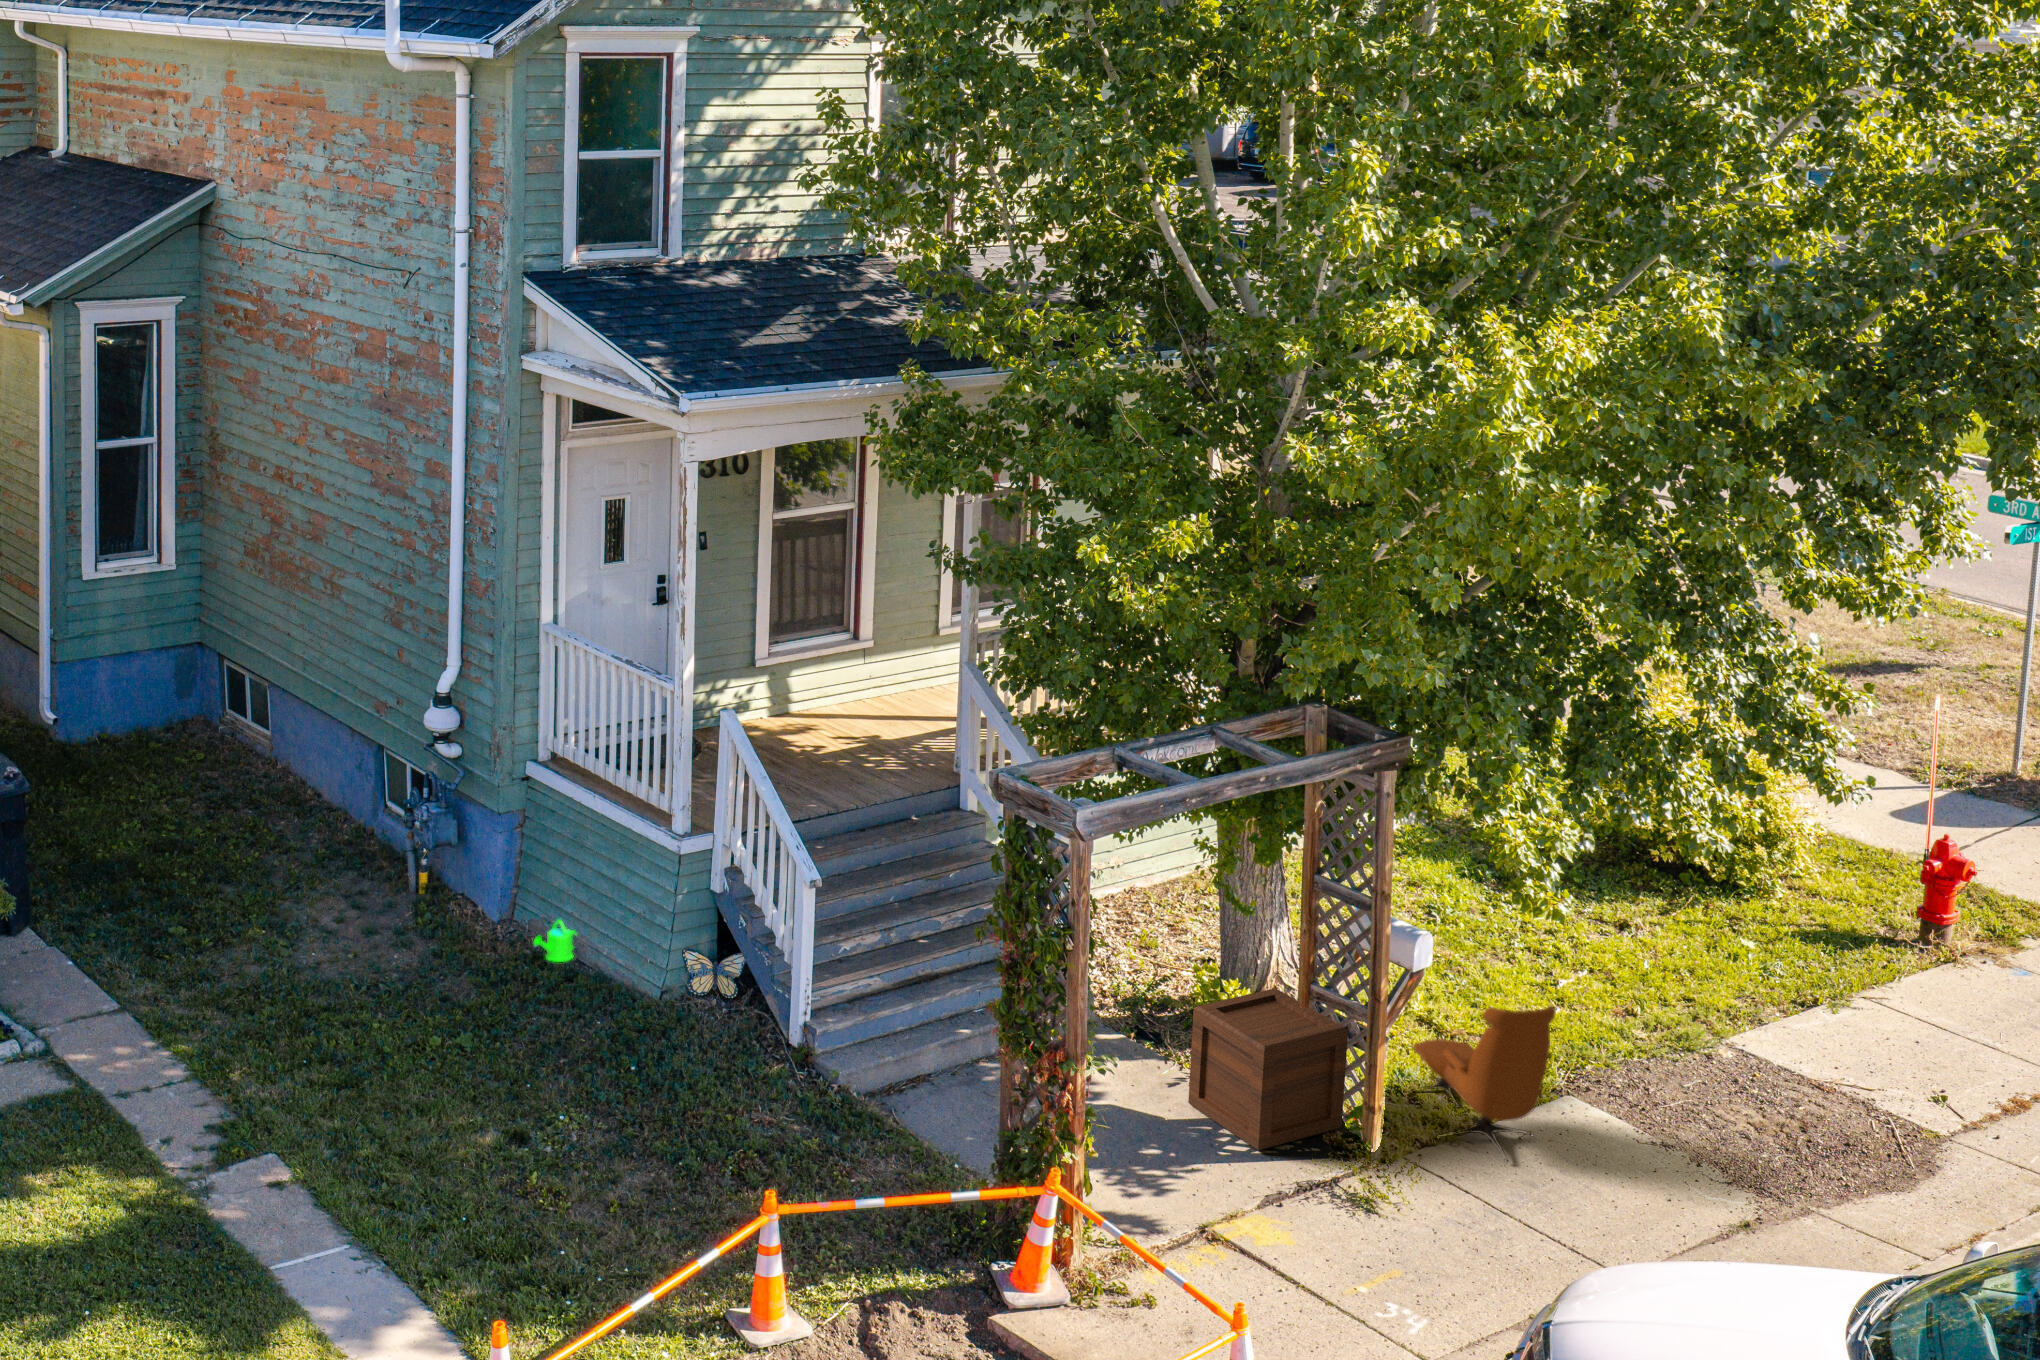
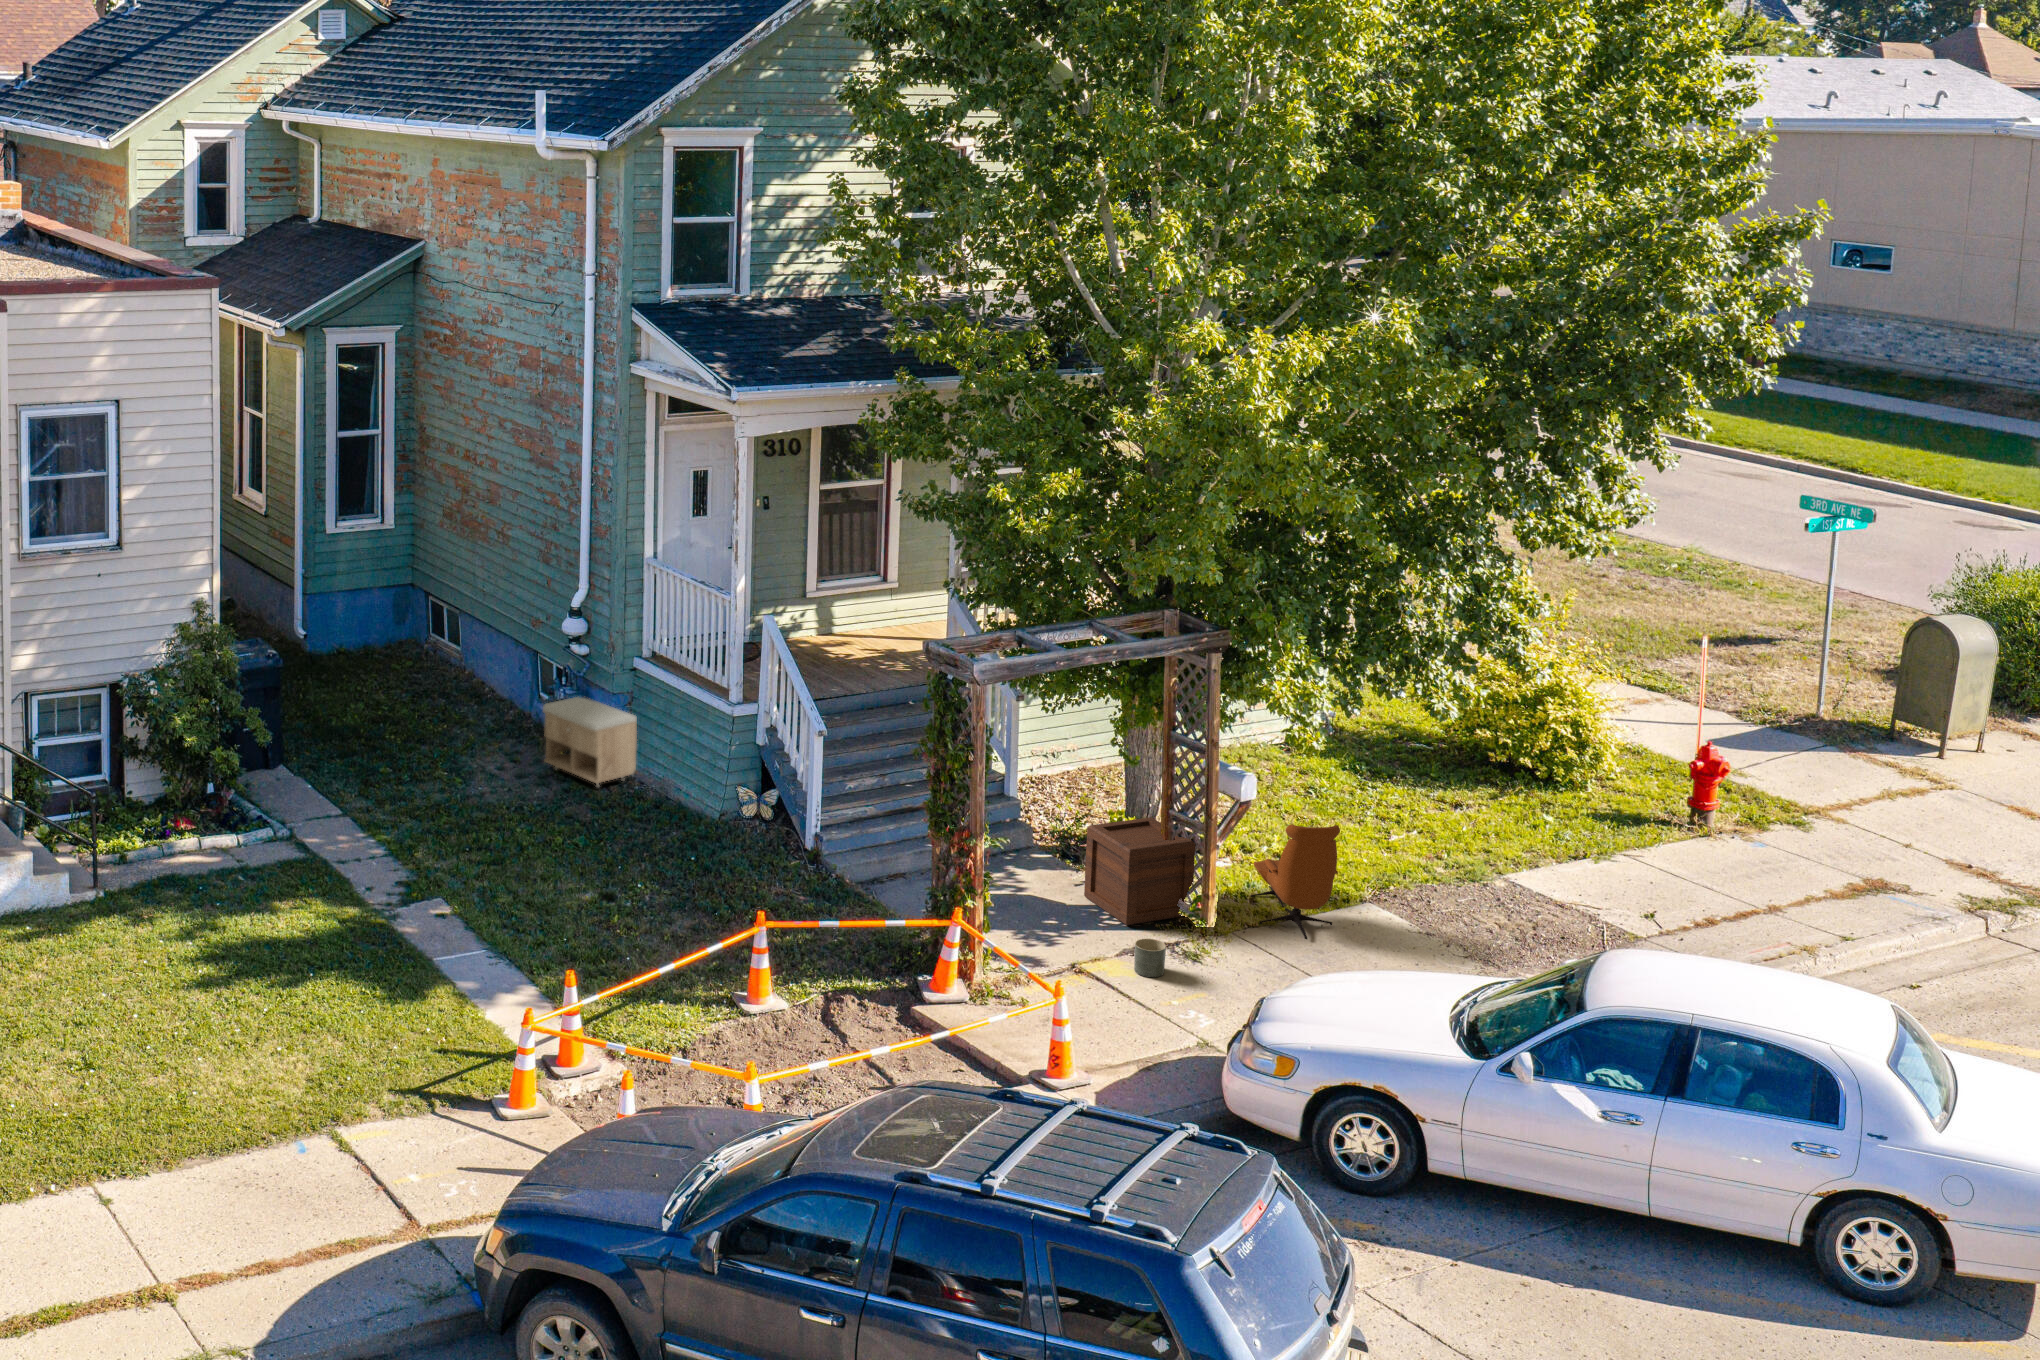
storage bench: none [403,815,537,947] -> present [543,697,637,787]
watering can: present [534,920,576,962] -> none [632,768,666,799]
planter: none [1288,1182,1334,1241] -> present [1134,939,1166,977]

